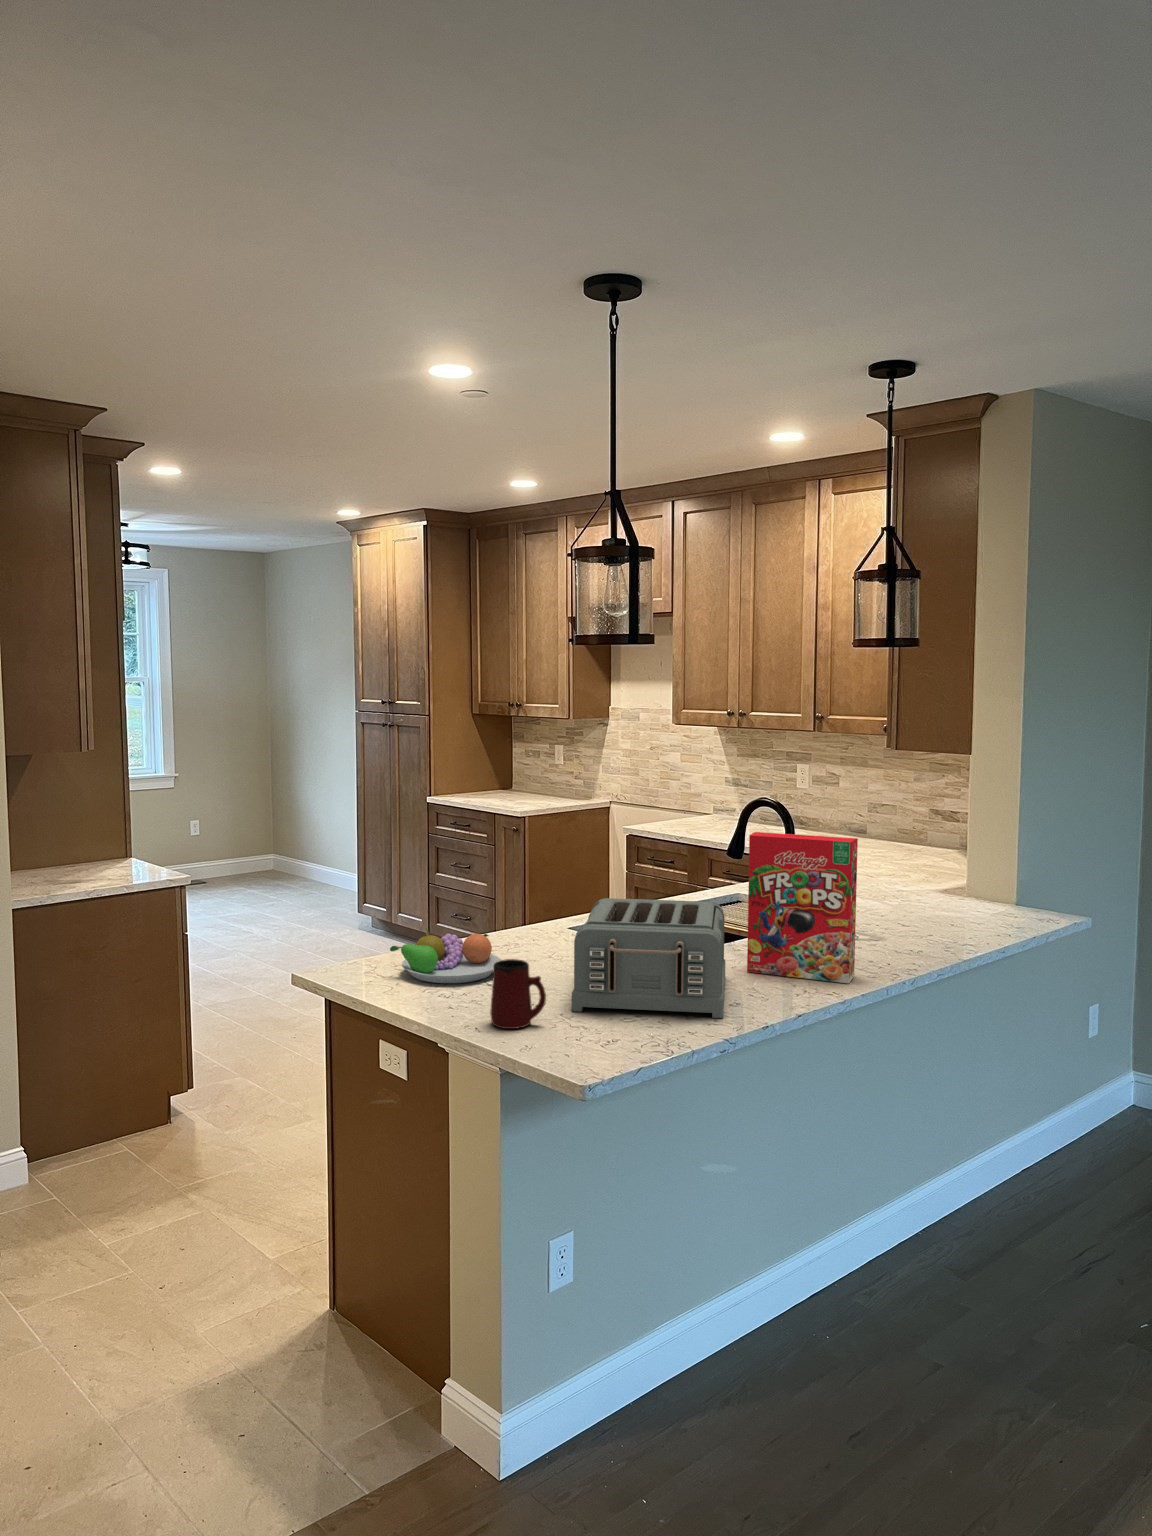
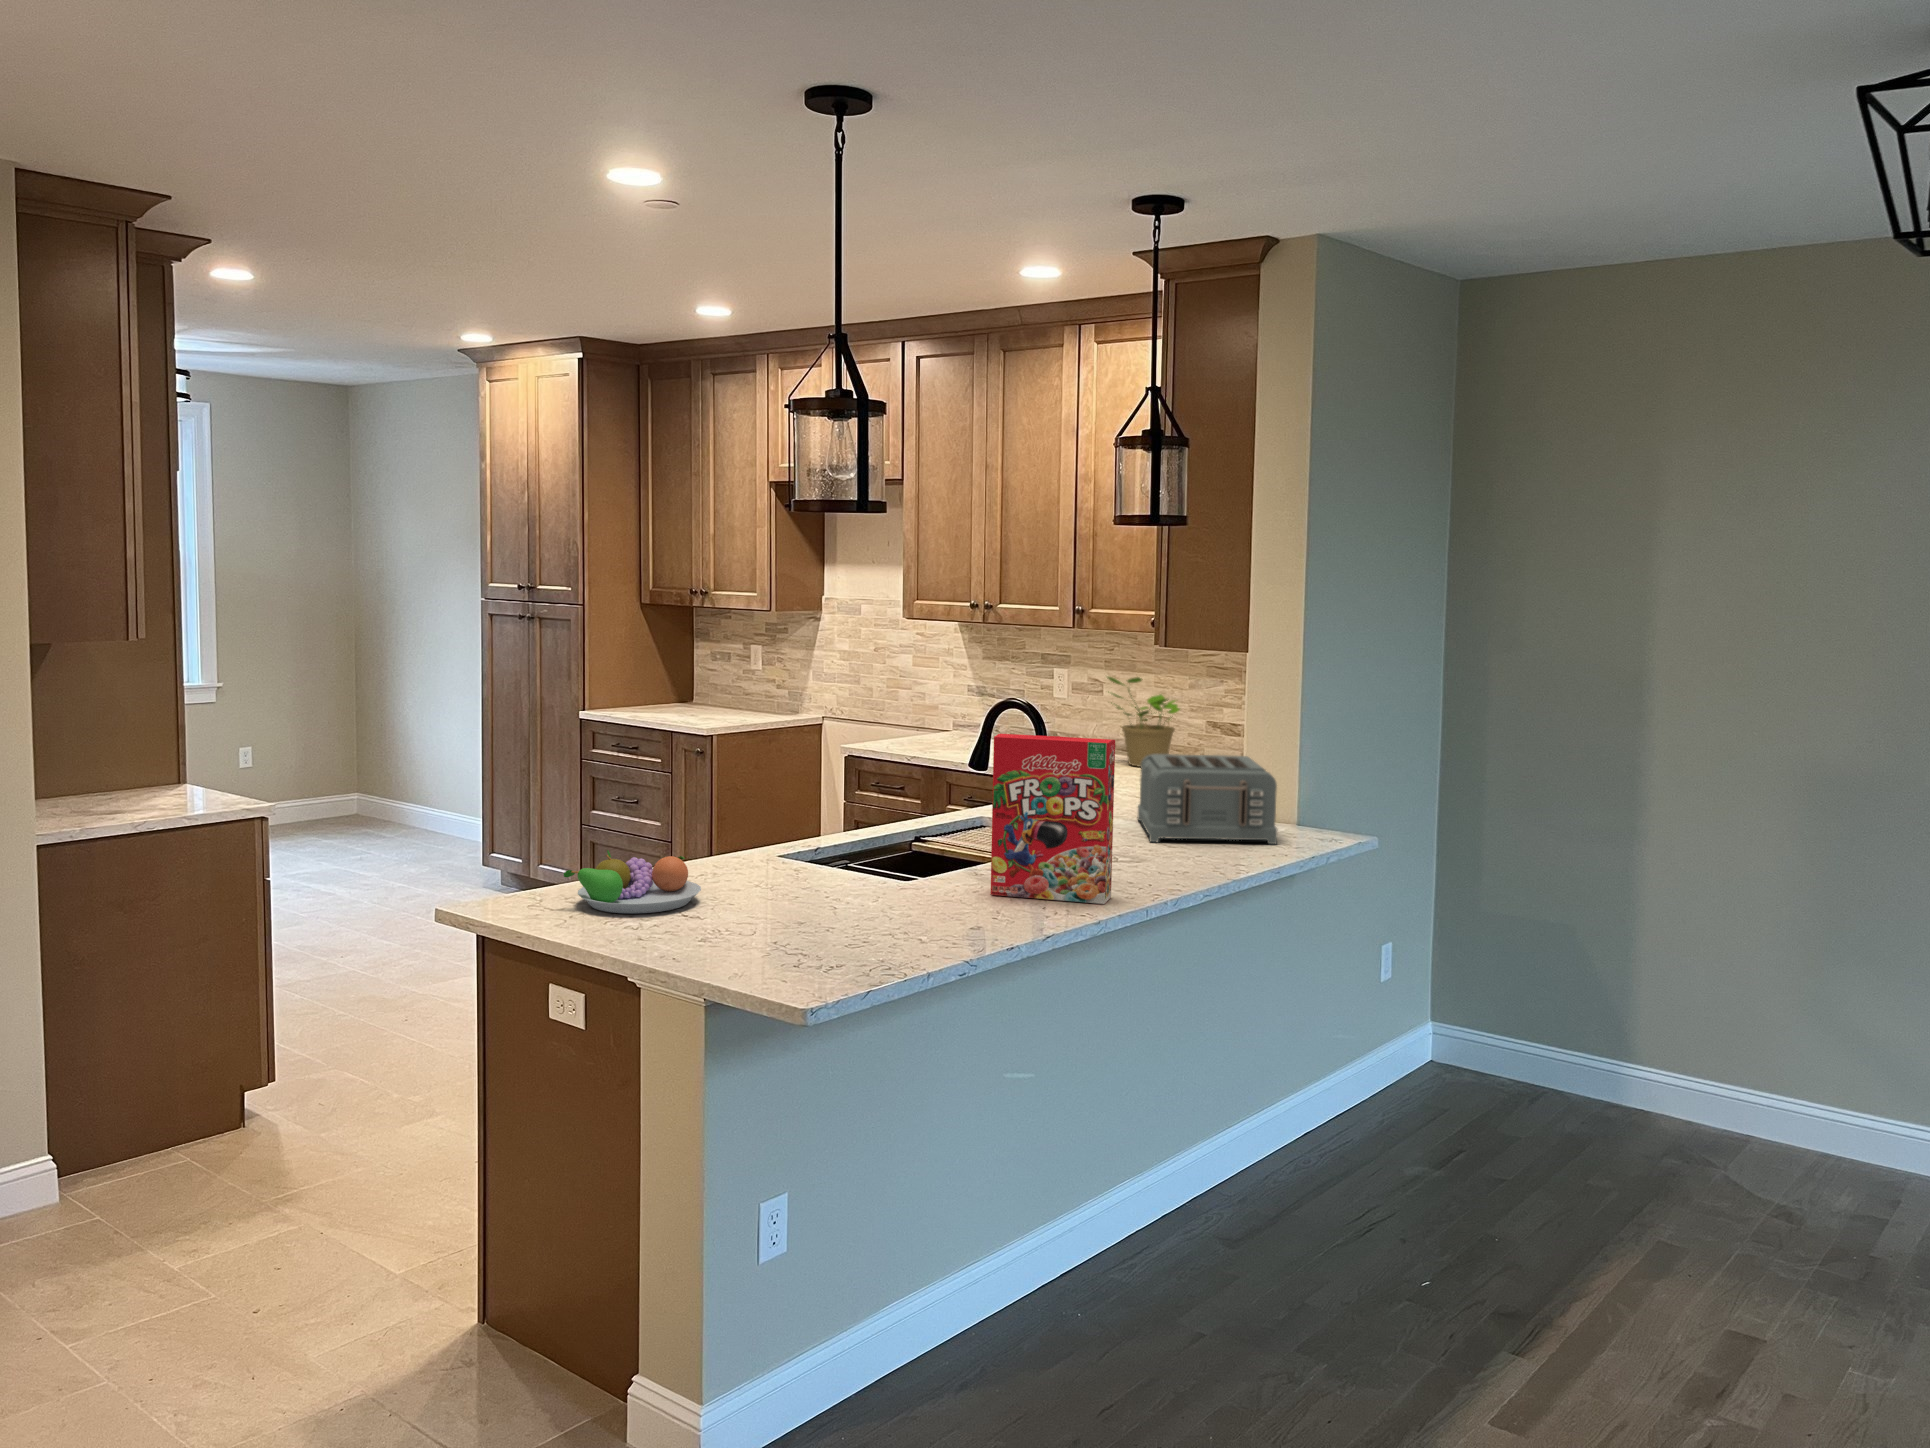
potted plant: none [842,772,908,849] -> present [1107,677,1180,767]
toaster: present [572,898,725,1018] -> present [1137,754,1278,844]
mug: present [490,959,546,1029] -> none [692,877,759,957]

